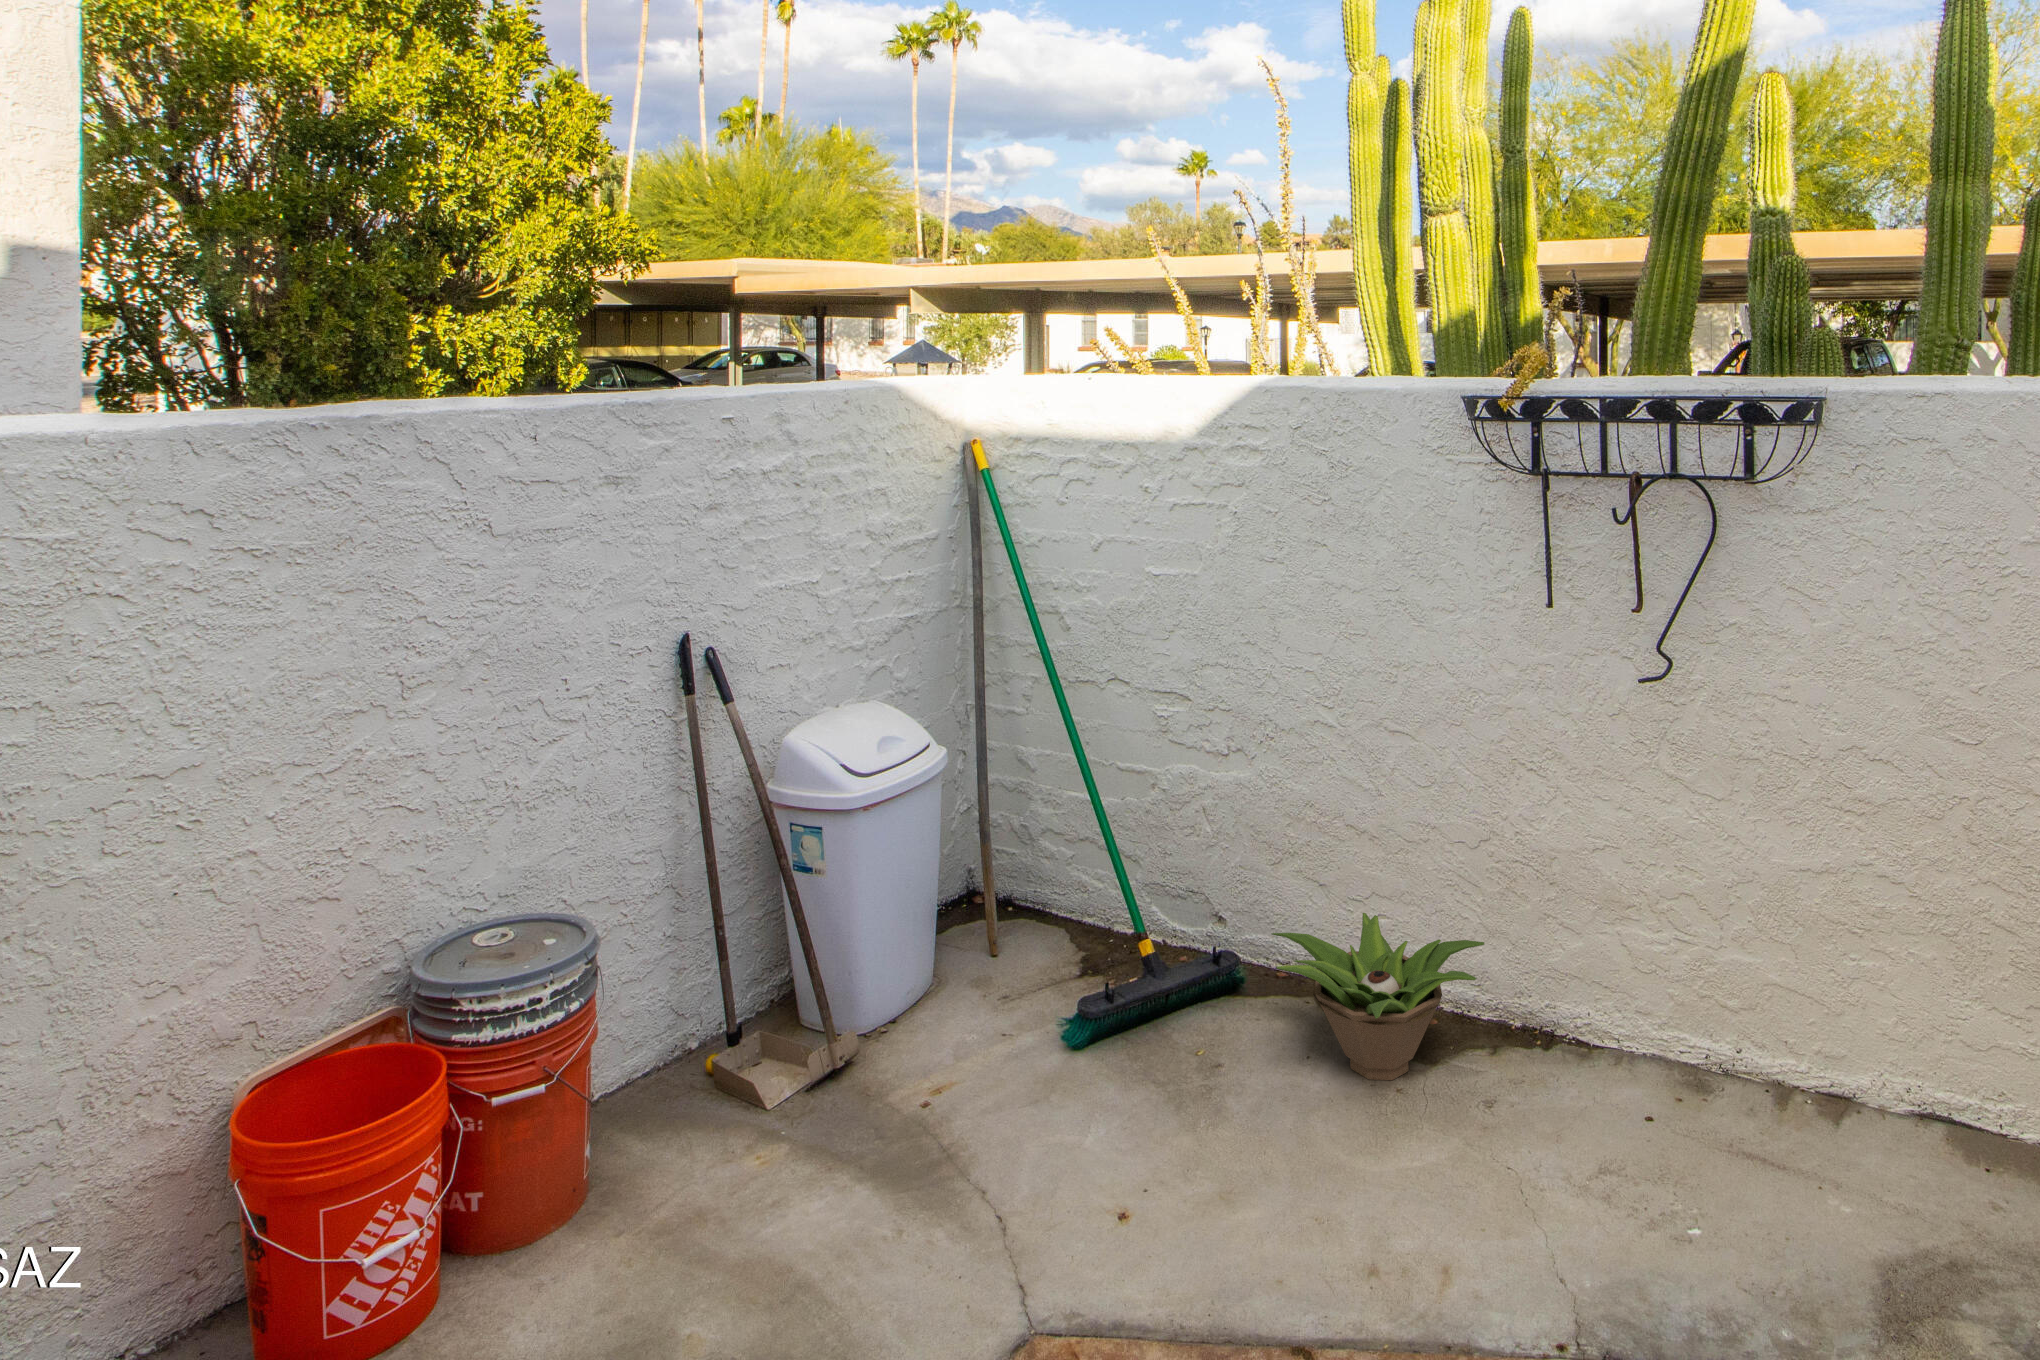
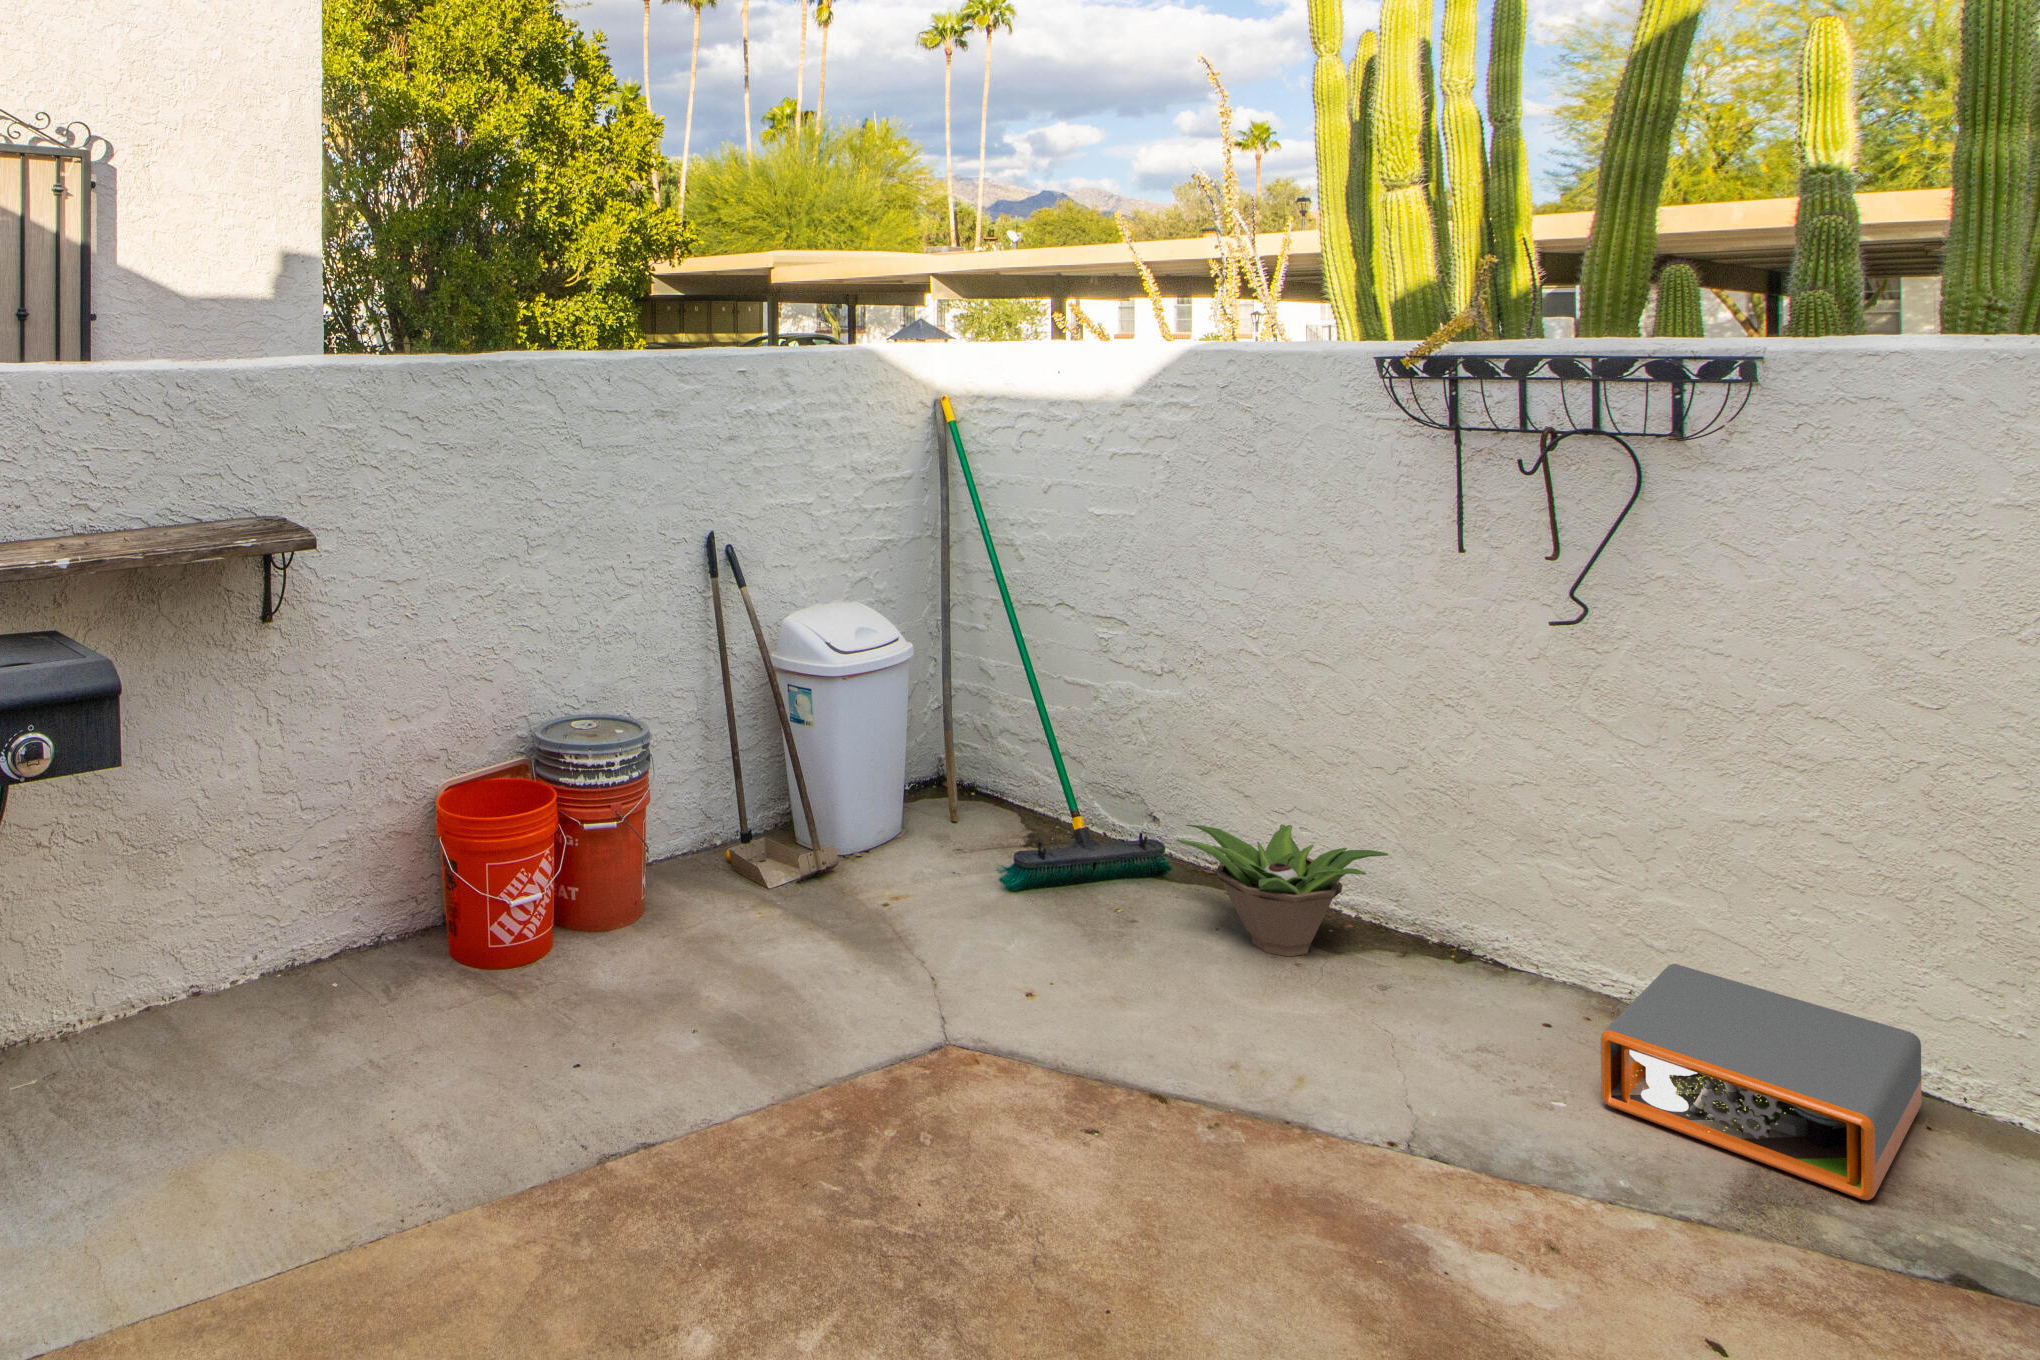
storage box: none [1743,1026,2007,1296] -> present [1601,964,1922,1200]

